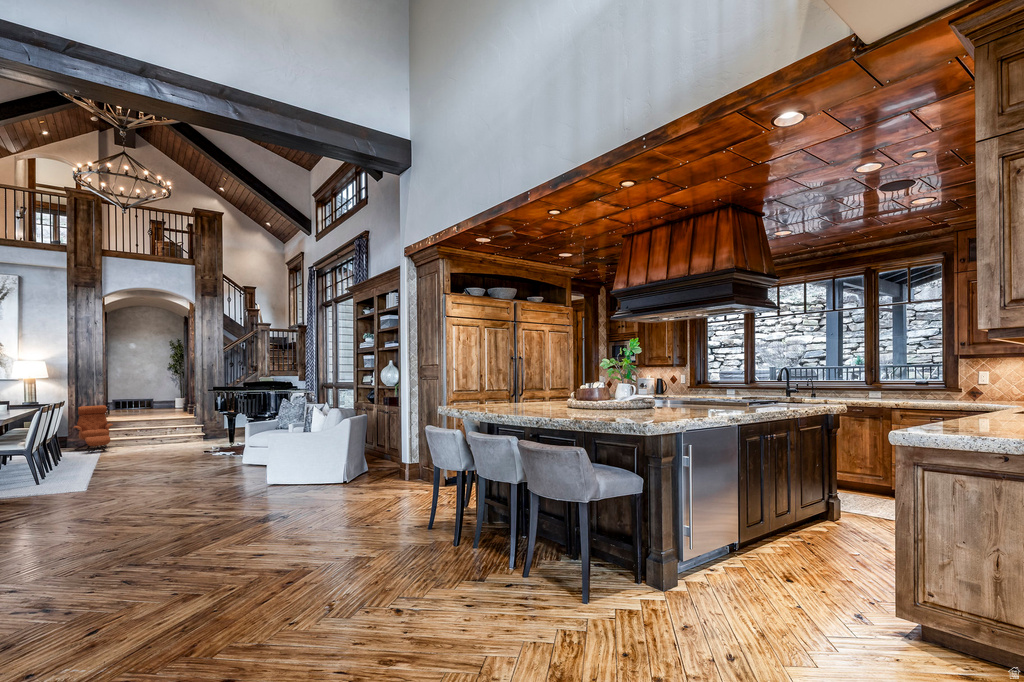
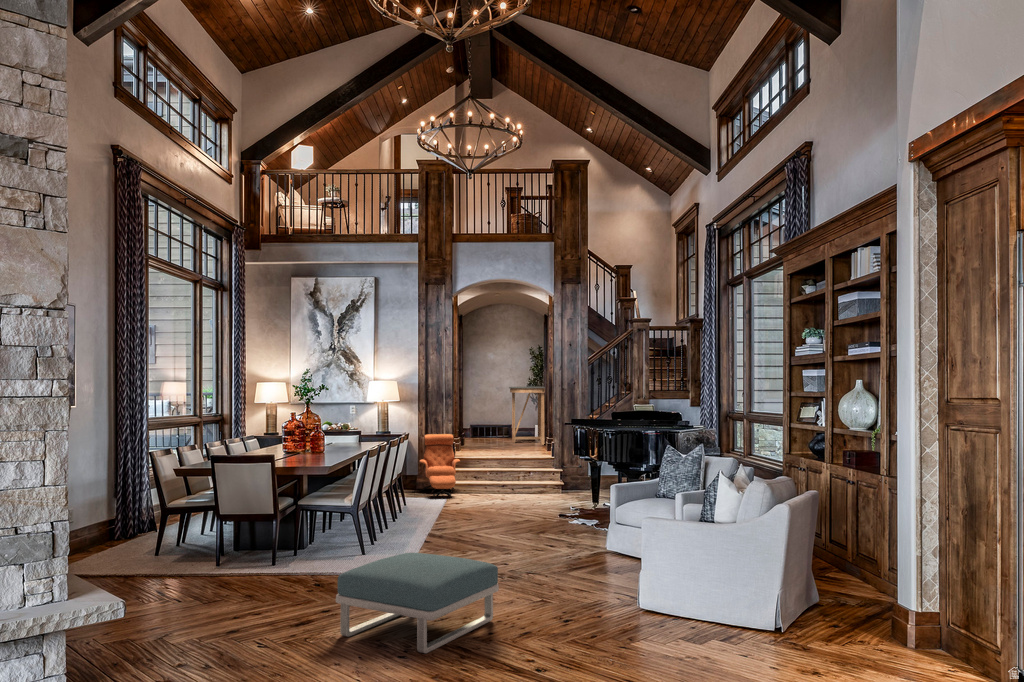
console table: none [153,369,186,411] -> present [509,387,545,445]
footstool: none [36,474,170,535] -> present [336,553,499,653]

